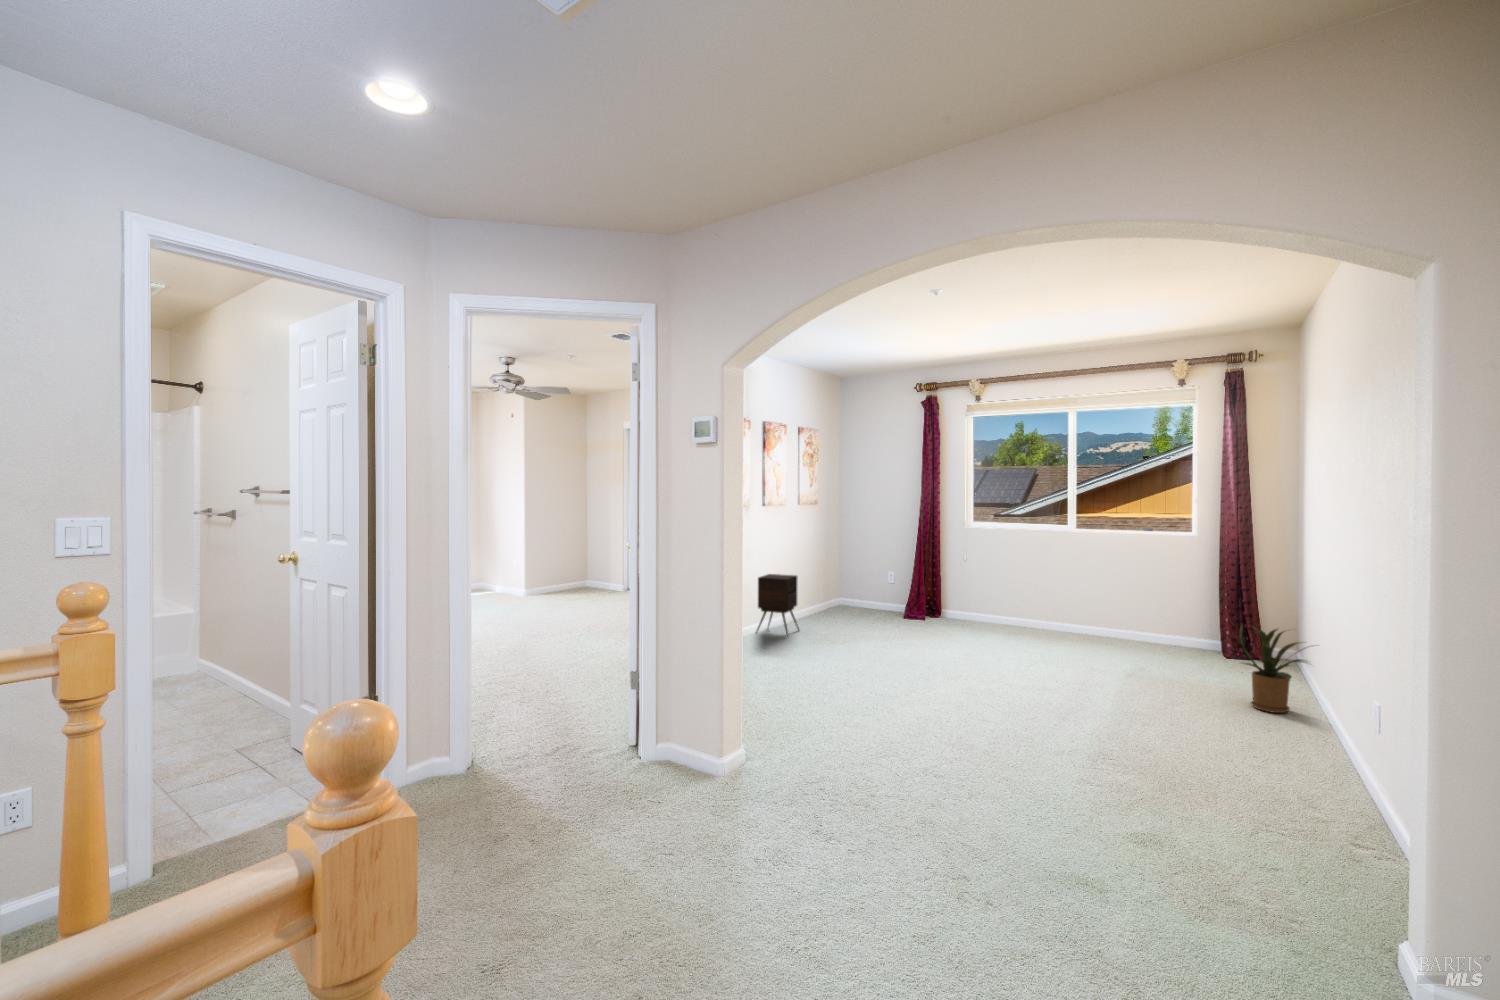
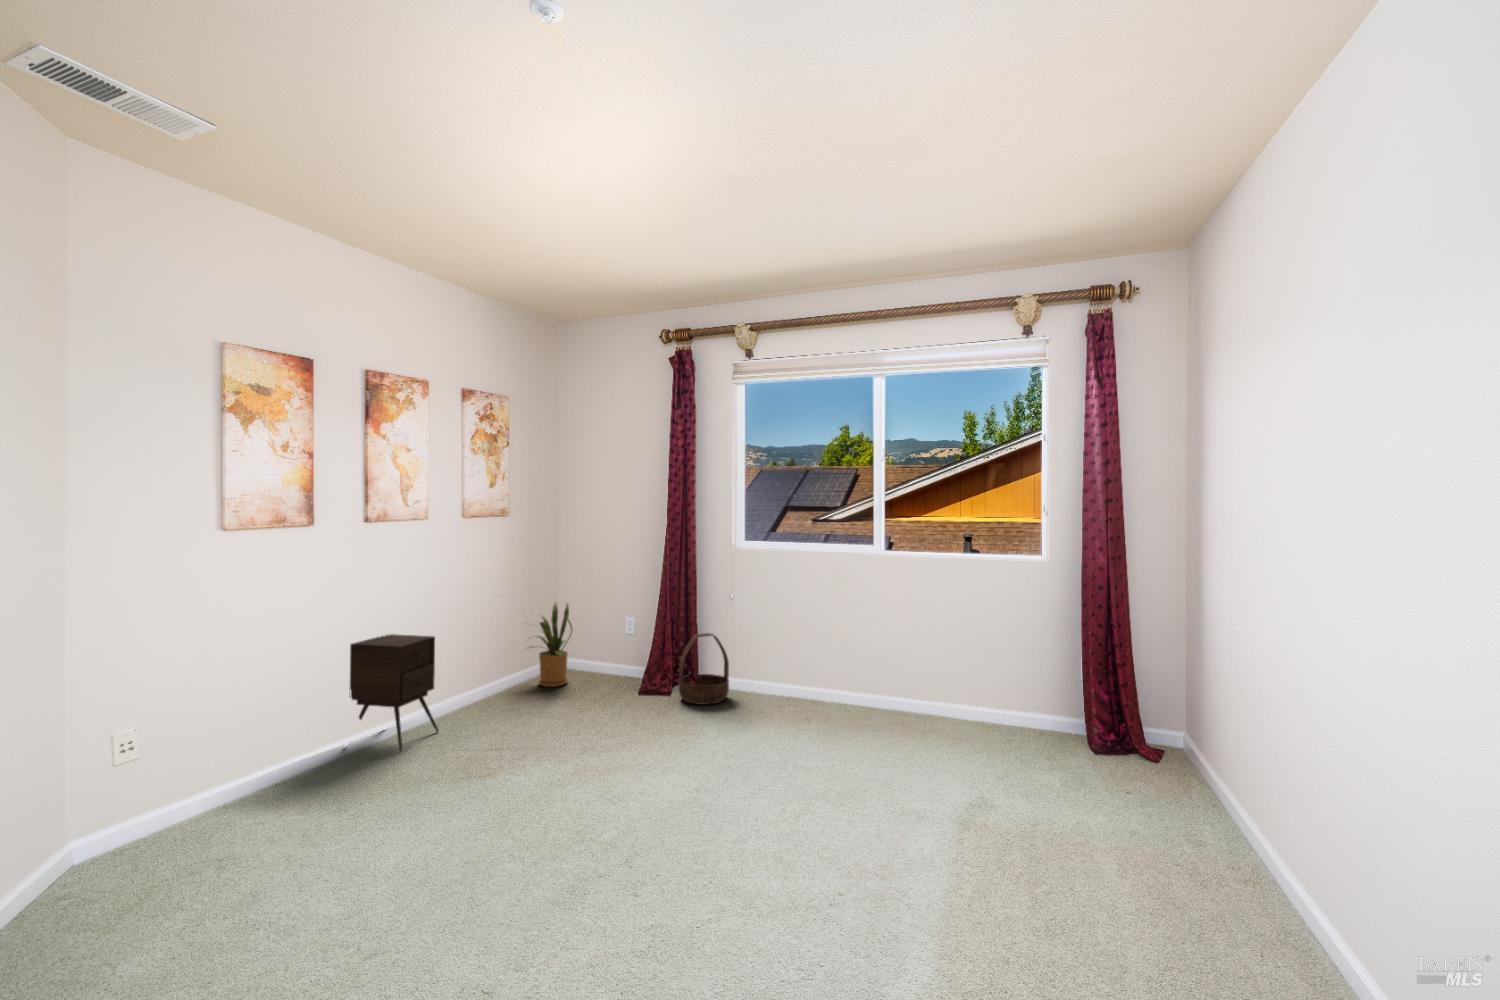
basket: none [933,581,966,626] -> present [679,633,729,705]
house plant: present [1239,627,1307,713] -> present [530,603,572,687]

